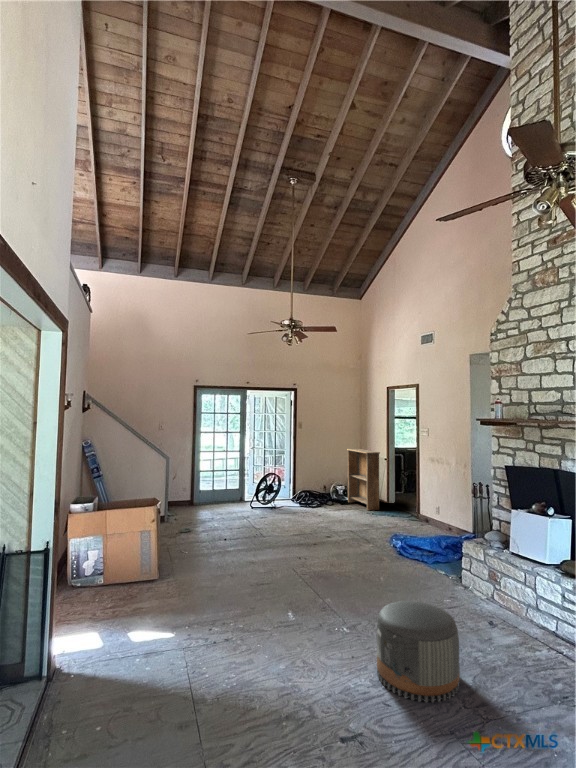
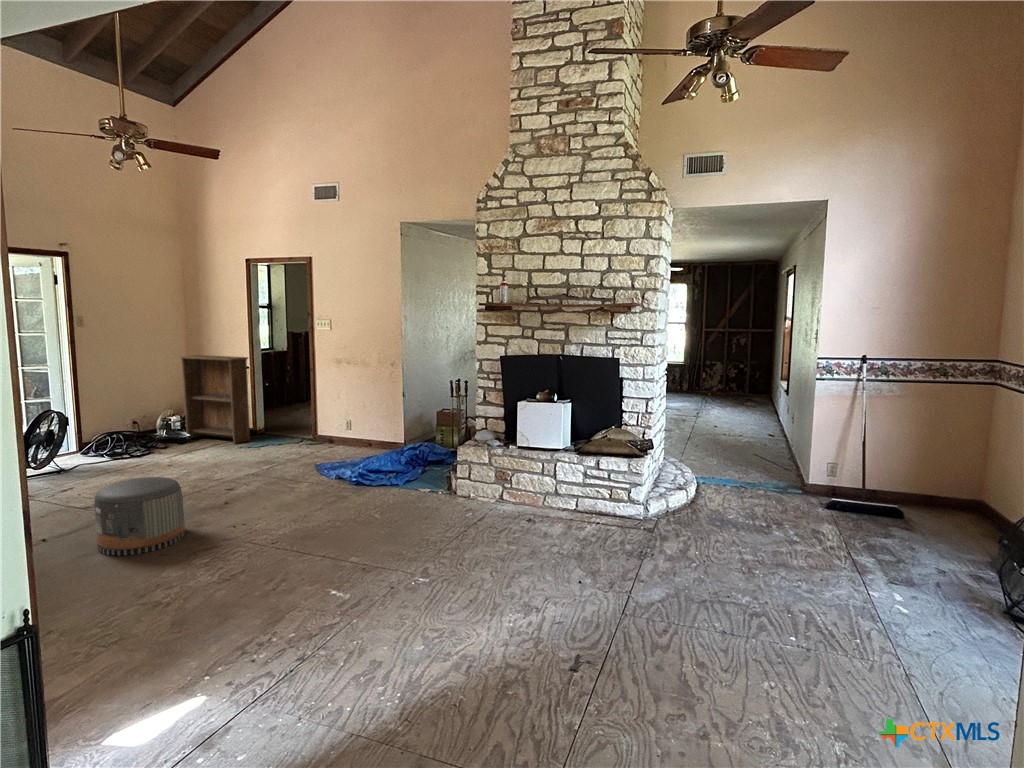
pouf: present [377,601,460,703] -> present [94,477,185,555]

